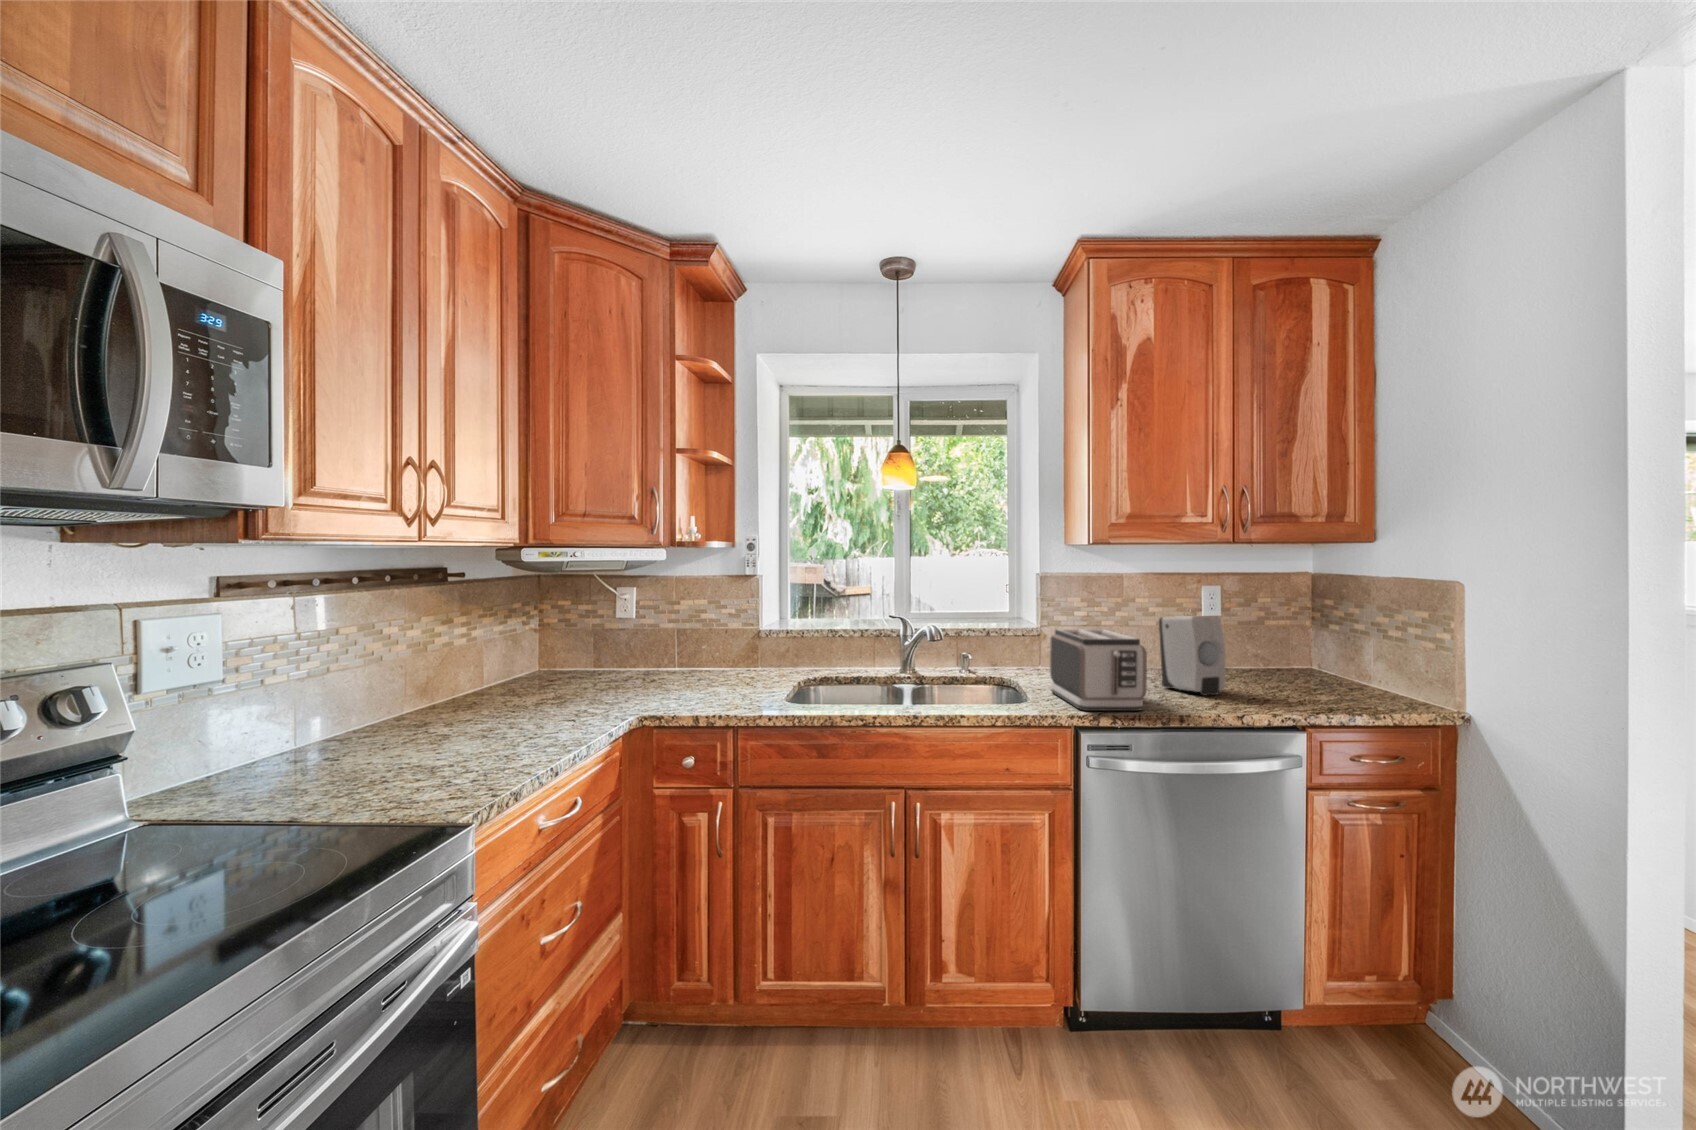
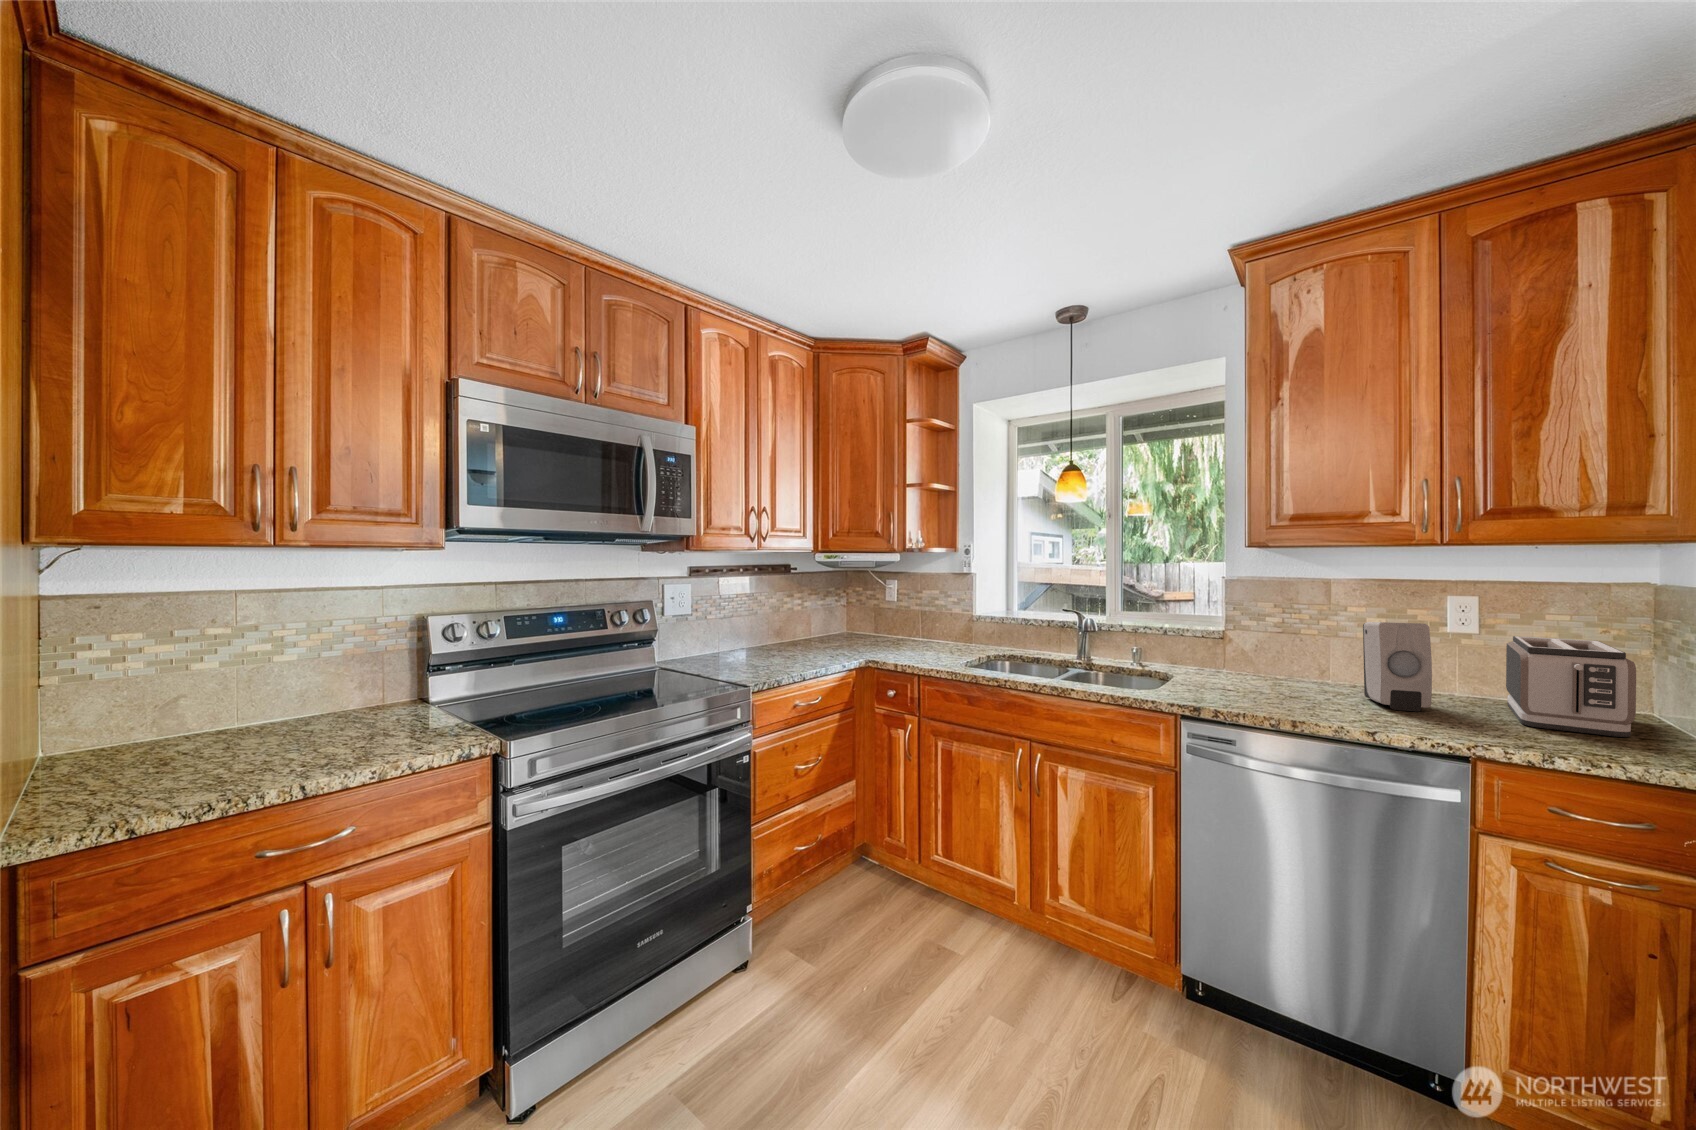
toaster: present [1050,629,1147,711] -> present [1506,636,1636,737]

